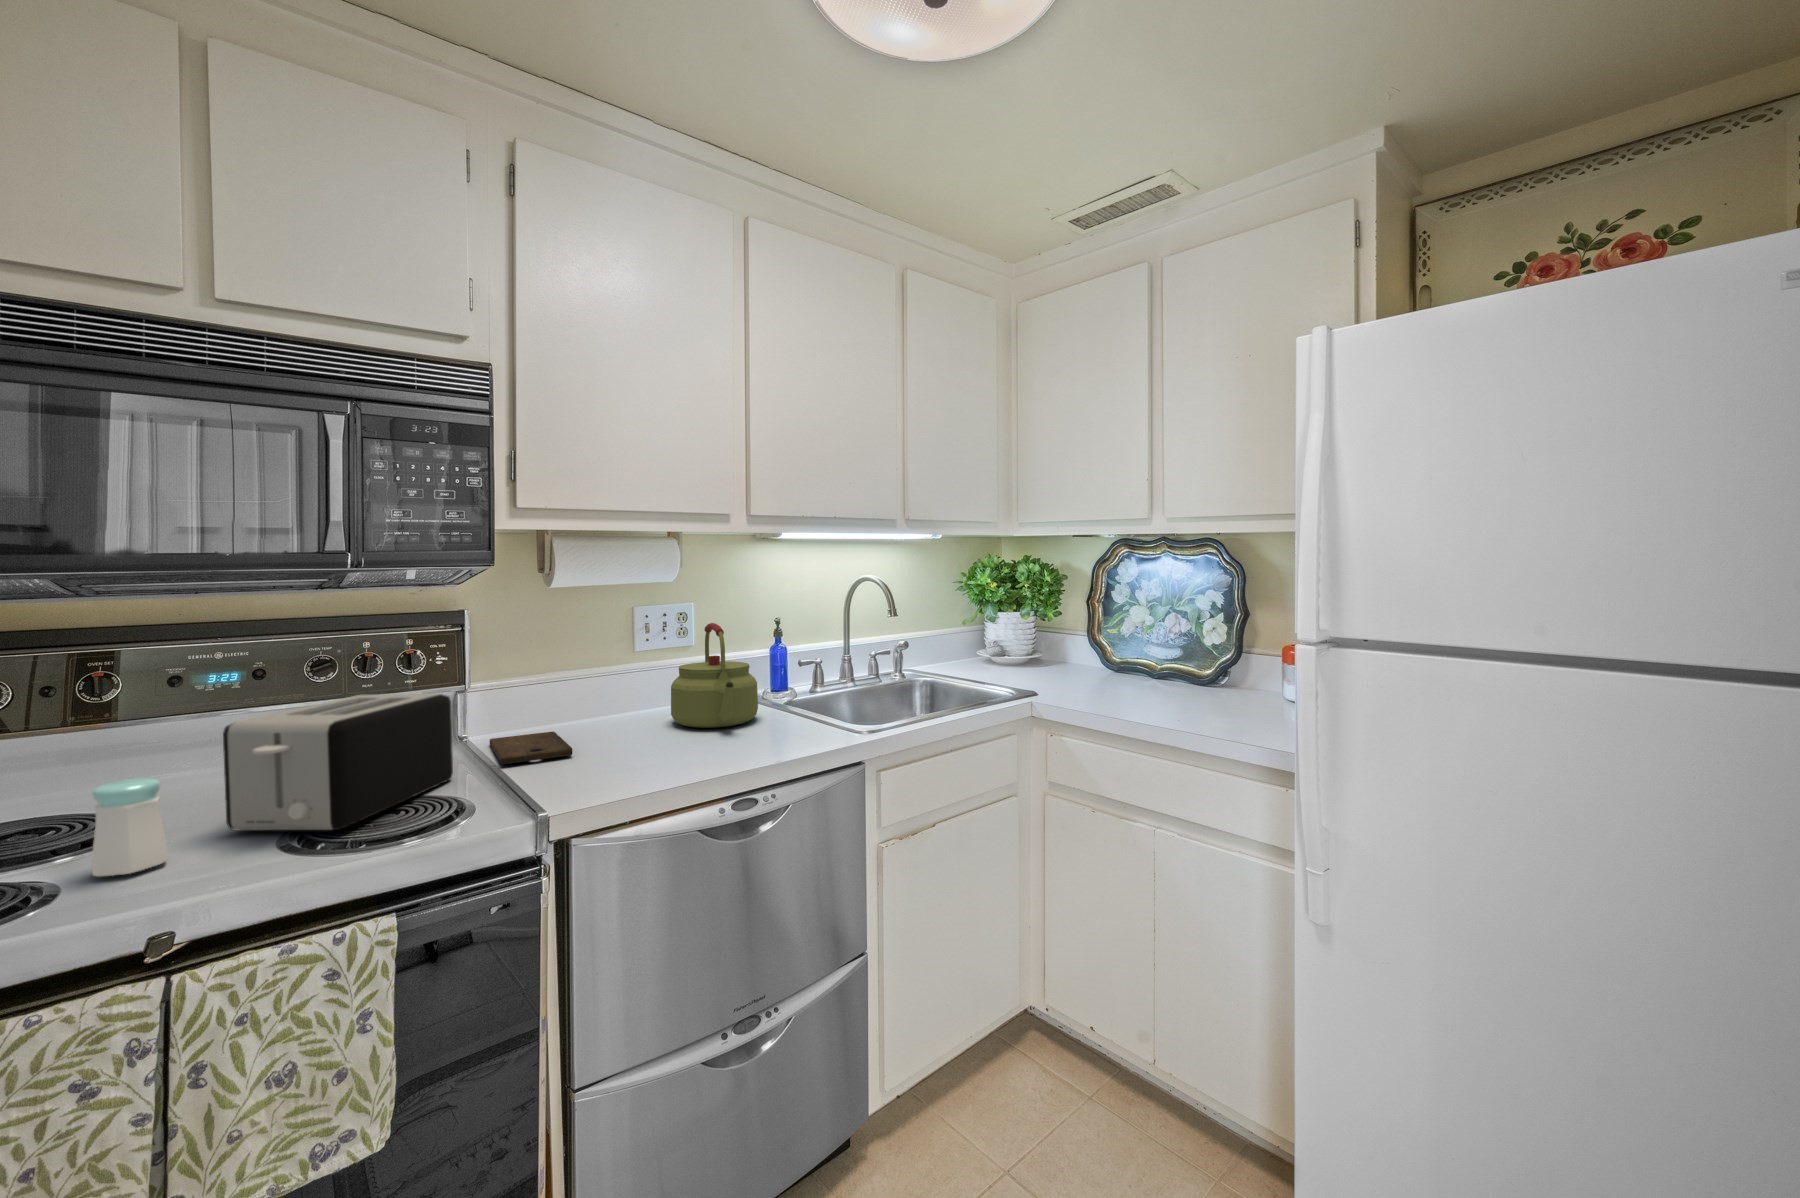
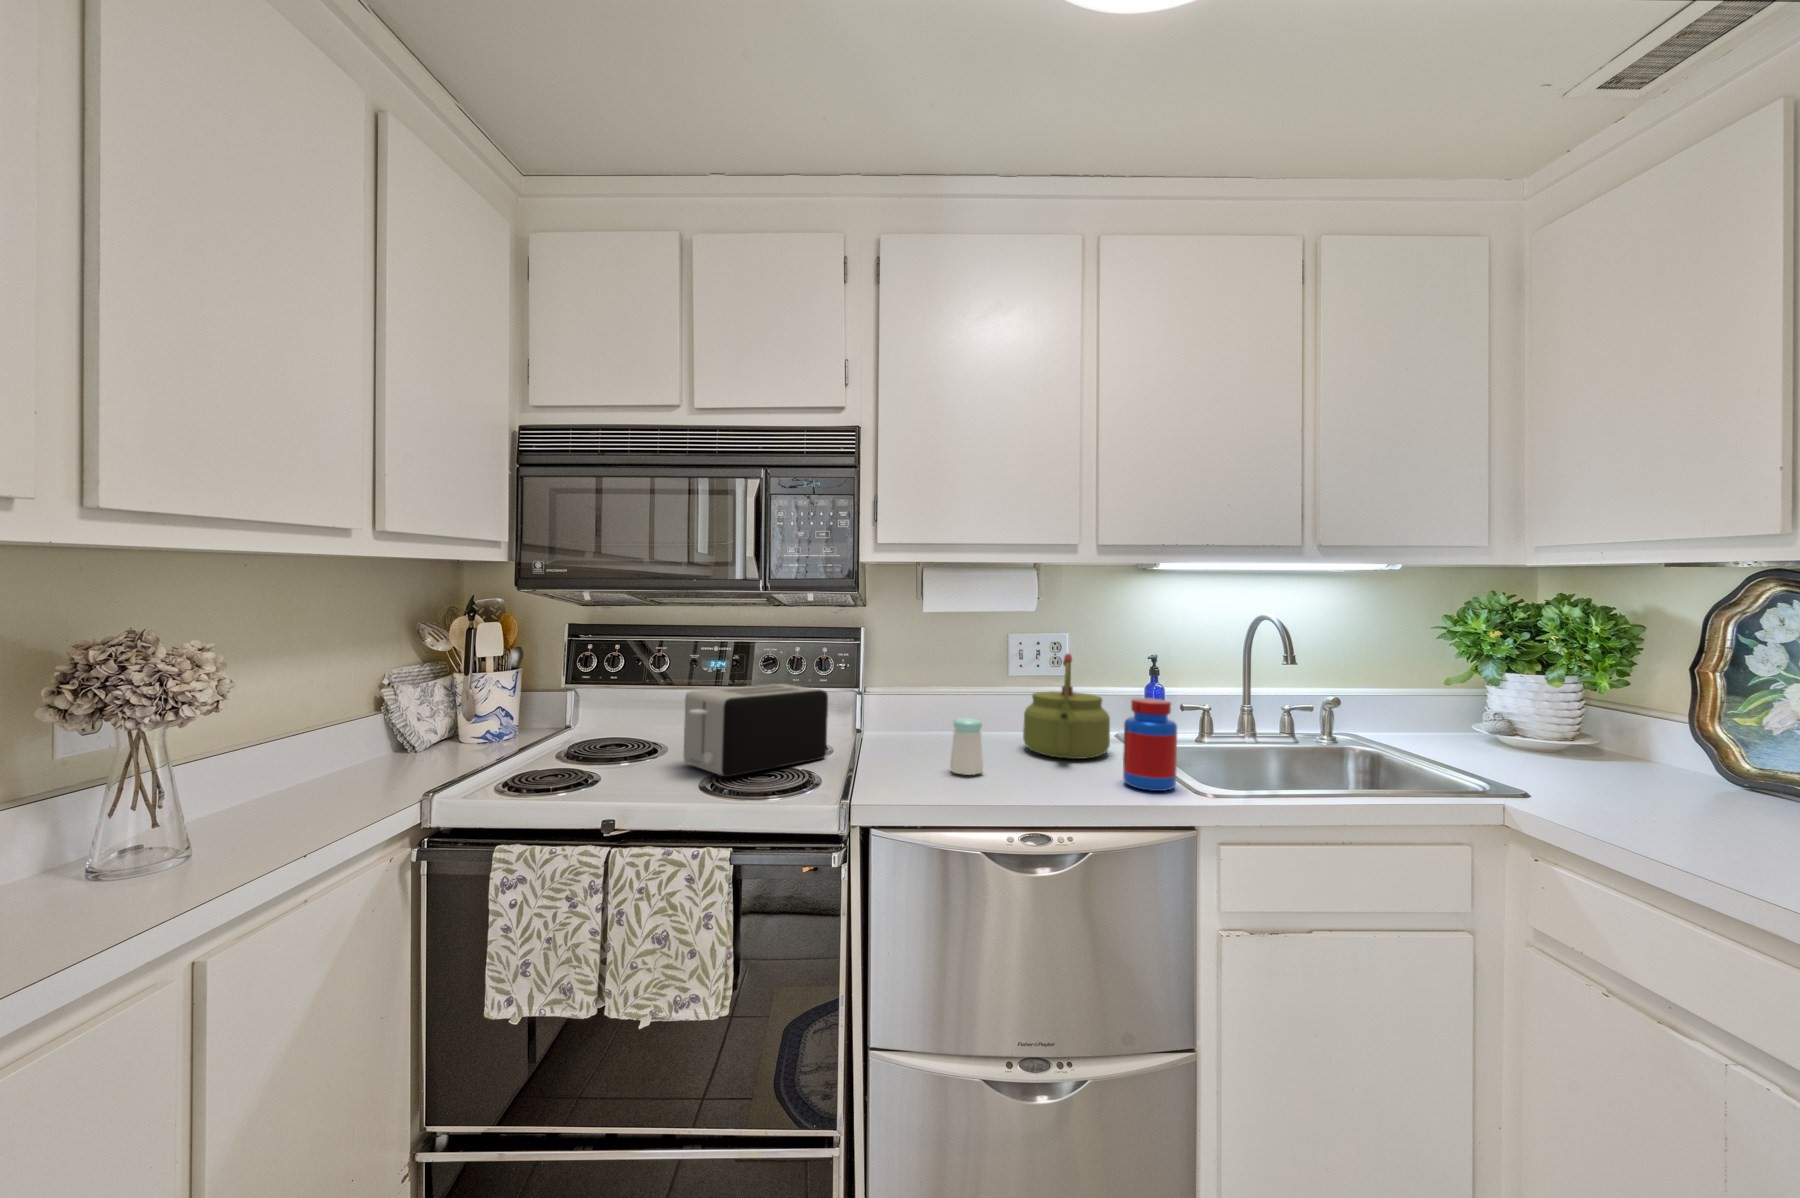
jar: none [793,657,839,740] -> present [1123,698,1177,791]
cutting board: present [490,732,572,764] -> none [863,733,925,757]
salt shaker: present [92,778,167,877] -> present [950,718,983,775]

